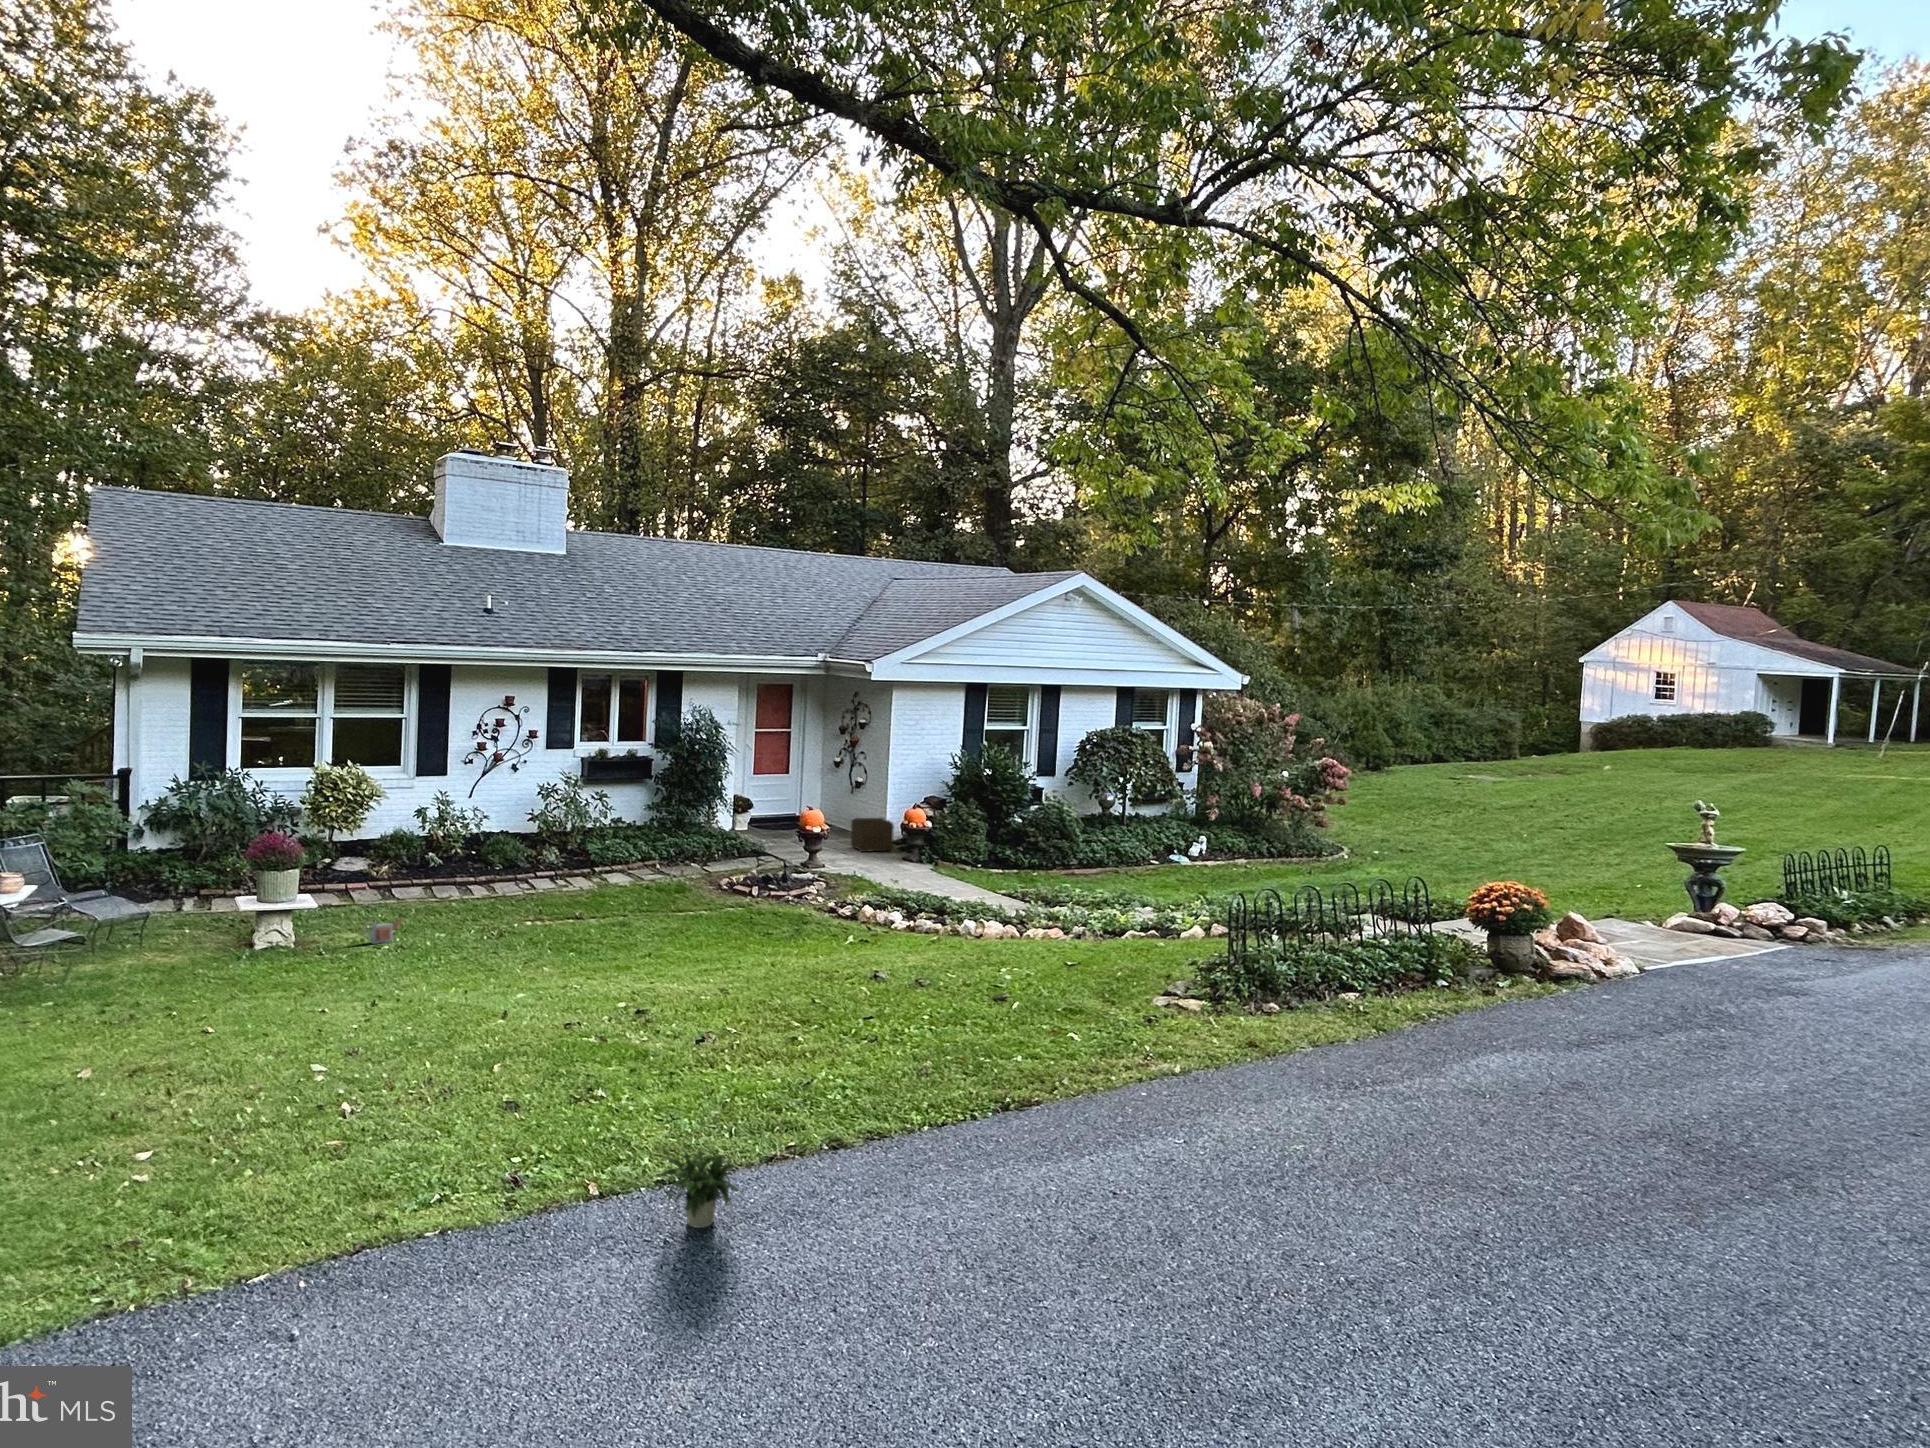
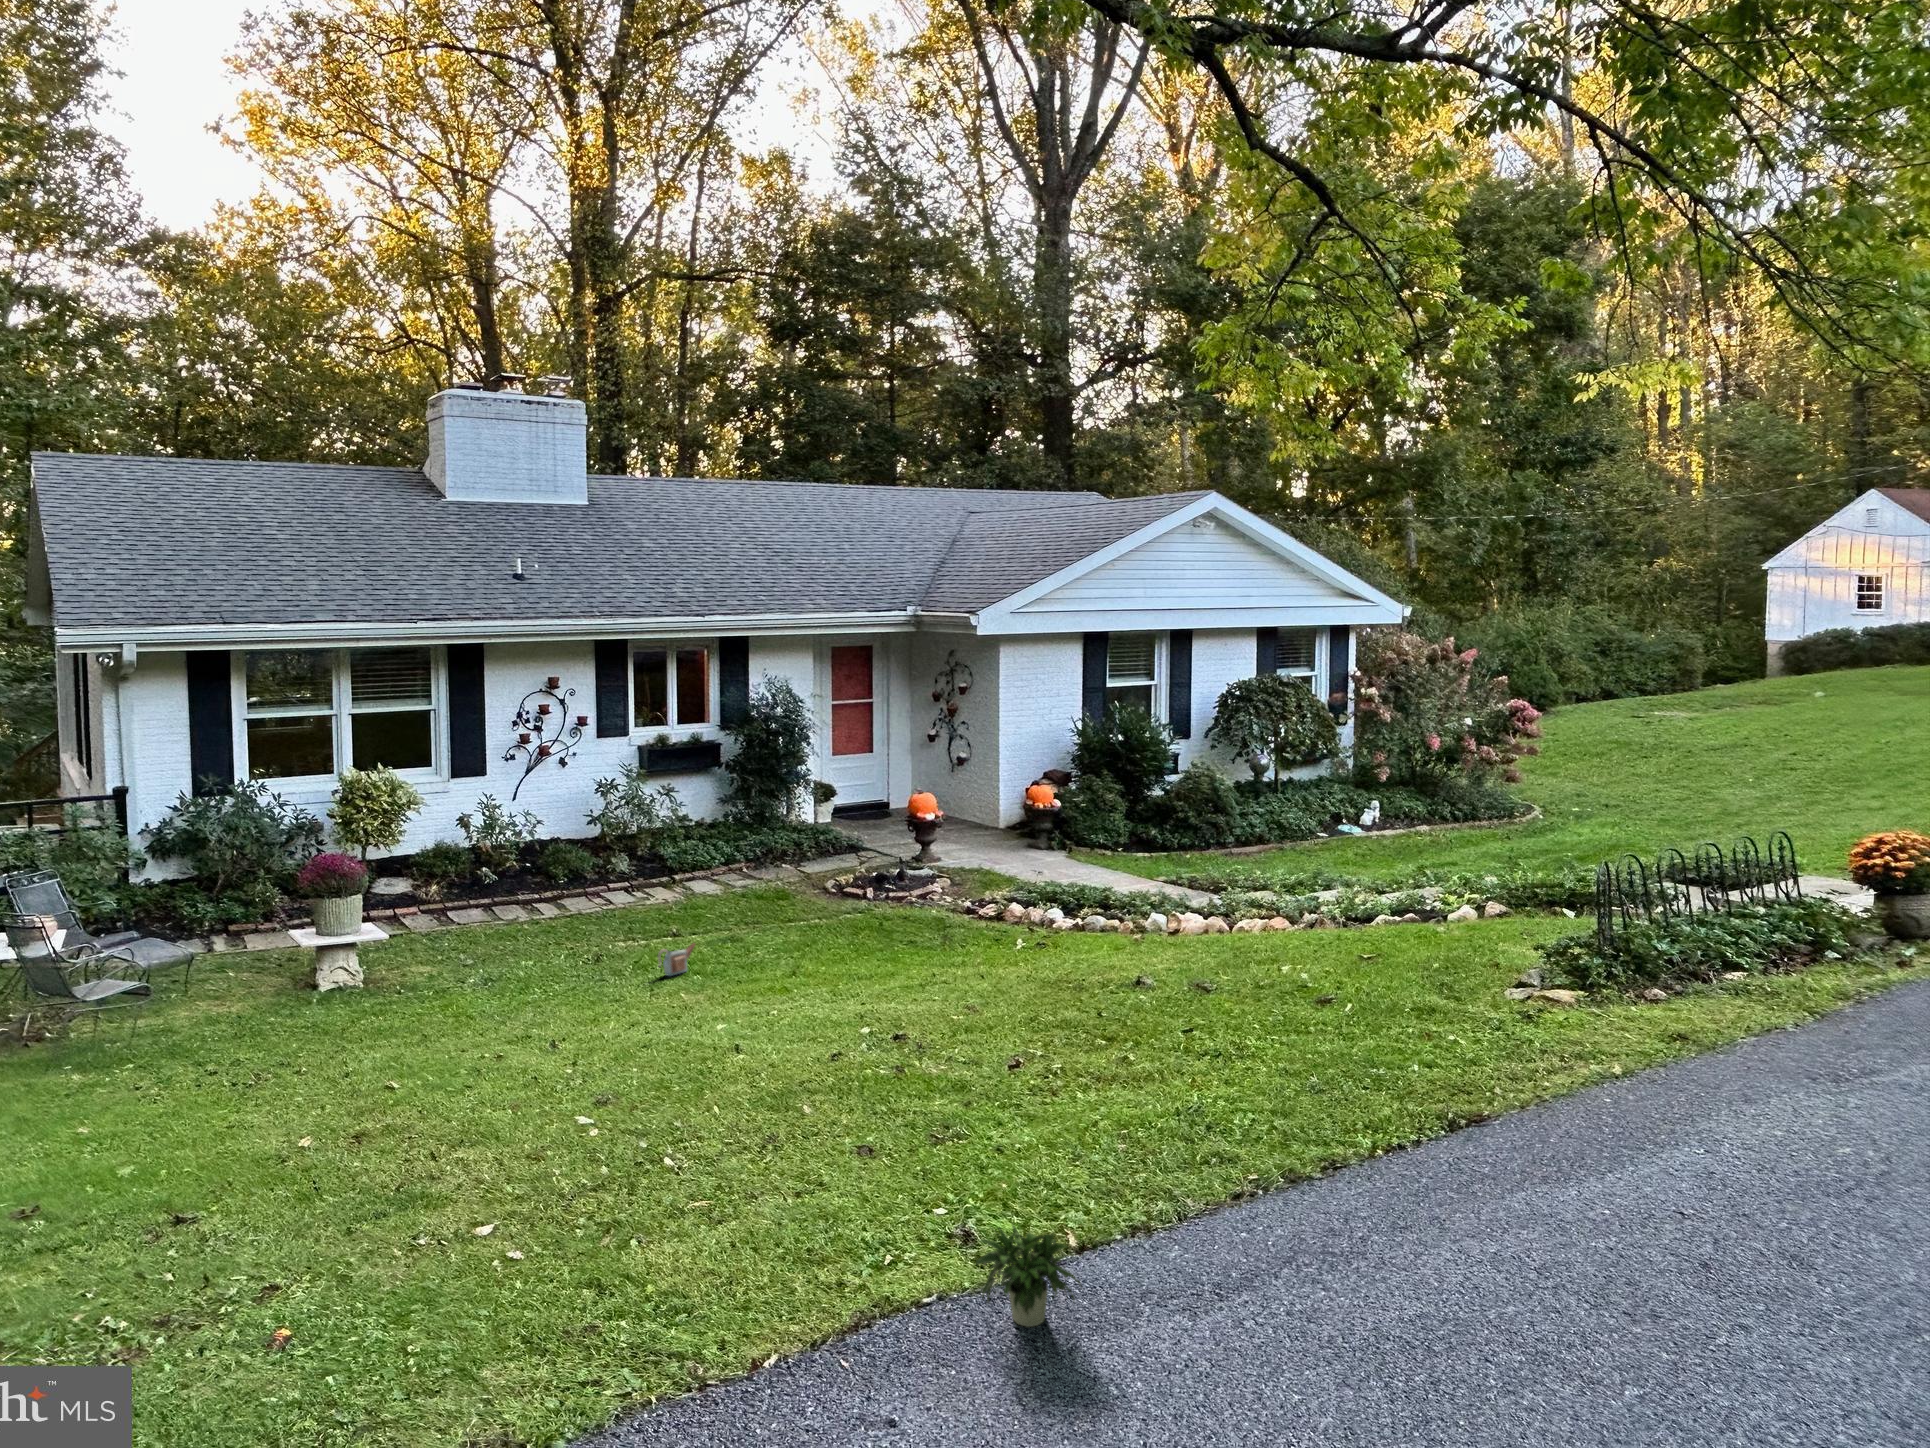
wooden crate: present [851,818,894,852] -> none [959,798,1012,839]
watering can: present [363,918,403,944] -> present [658,943,695,976]

